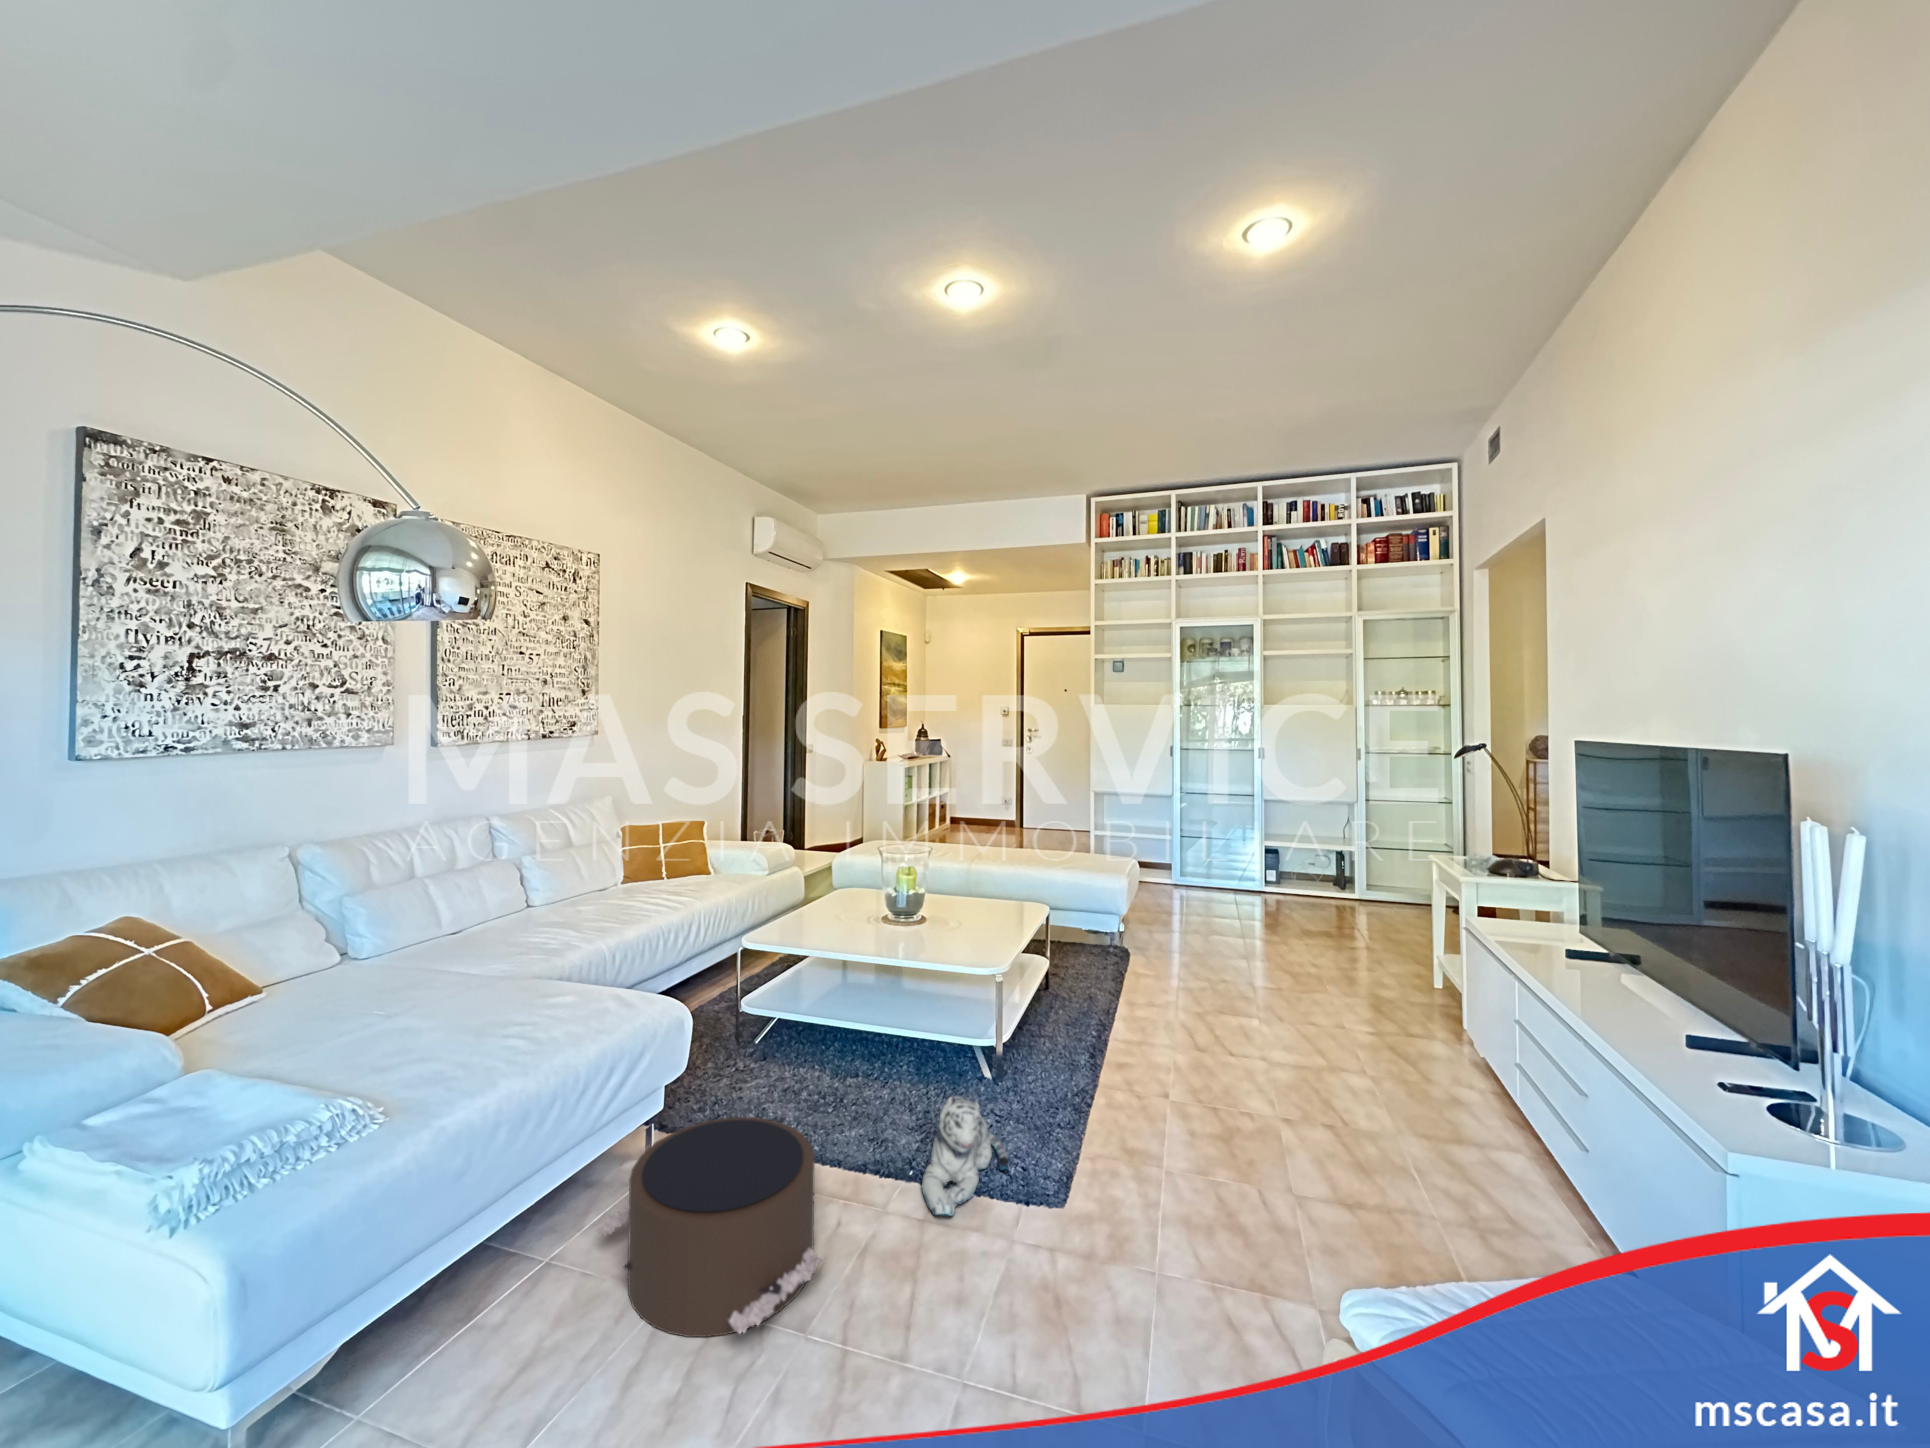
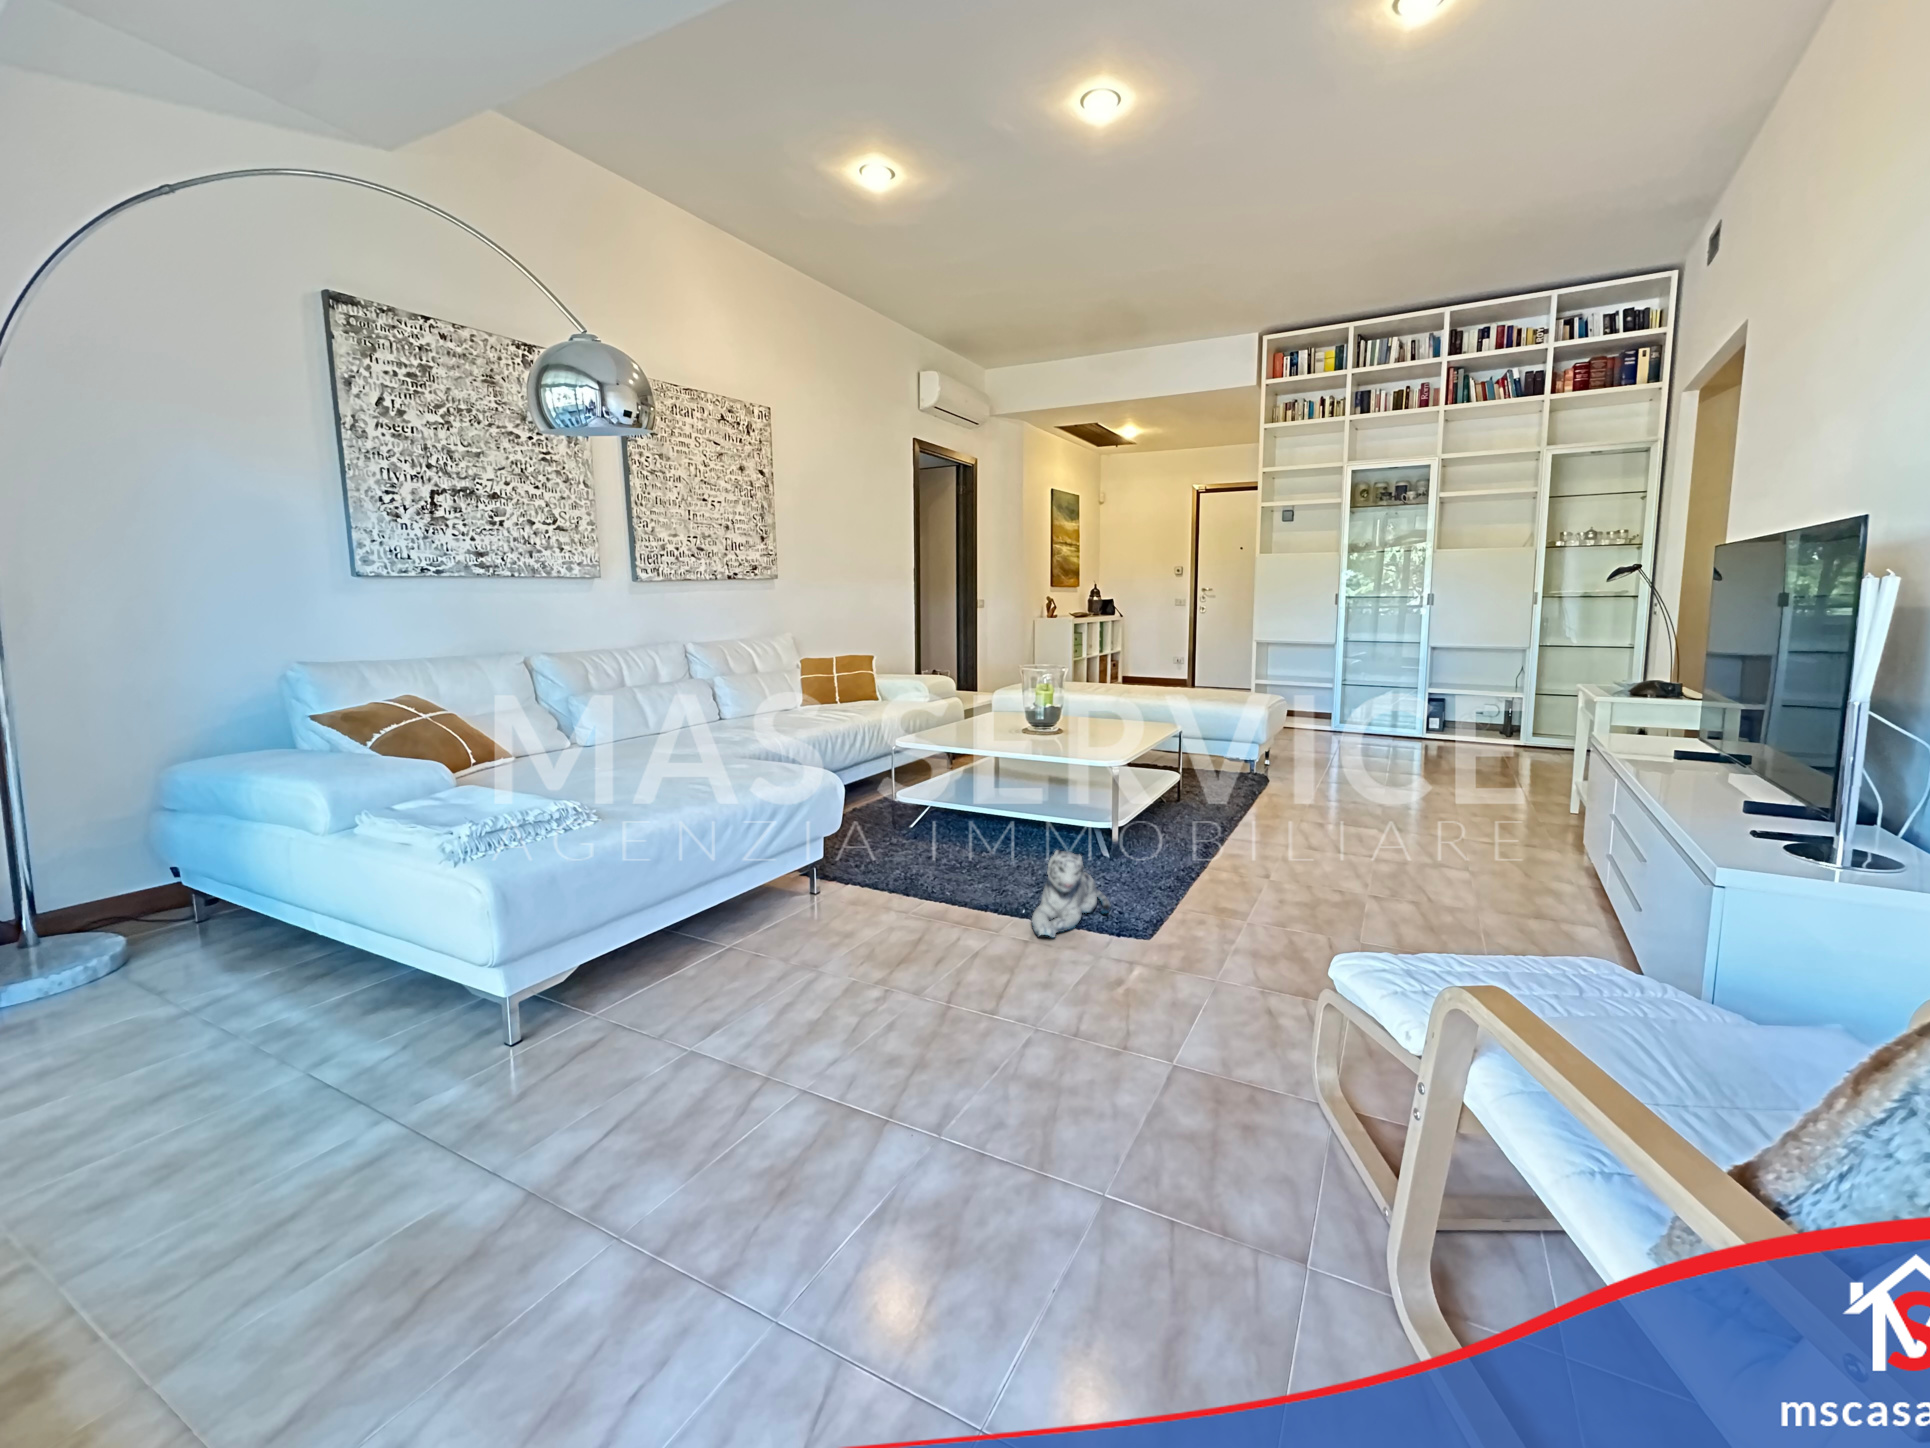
pouf: present [597,1117,825,1337] -> none [763,854,940,991]

